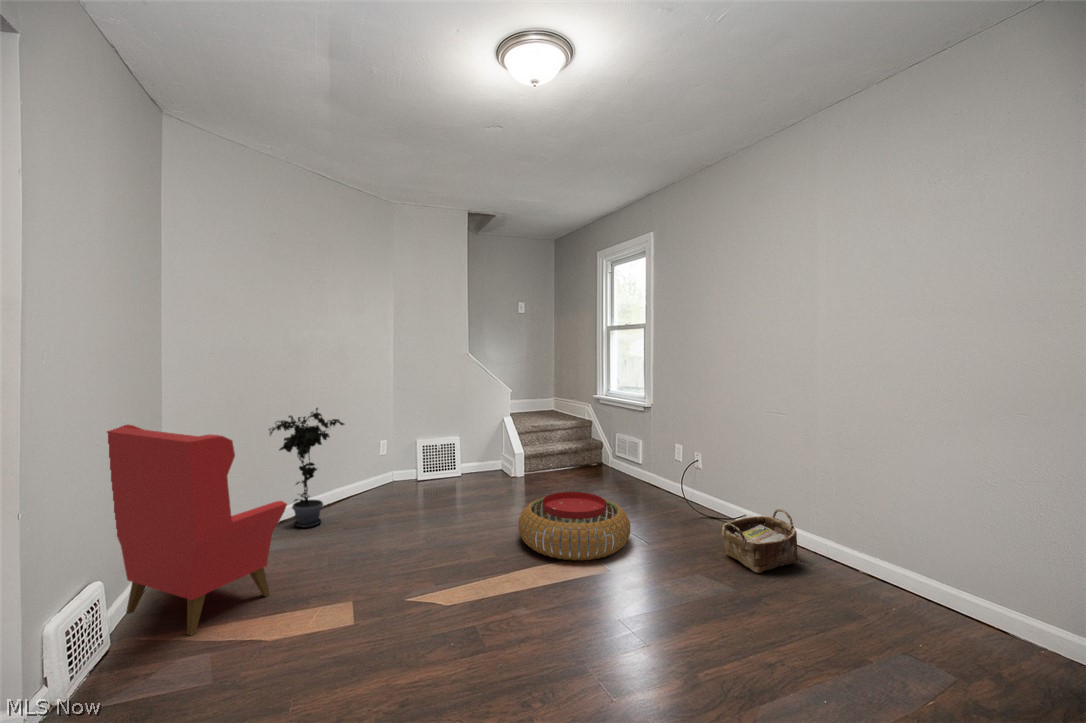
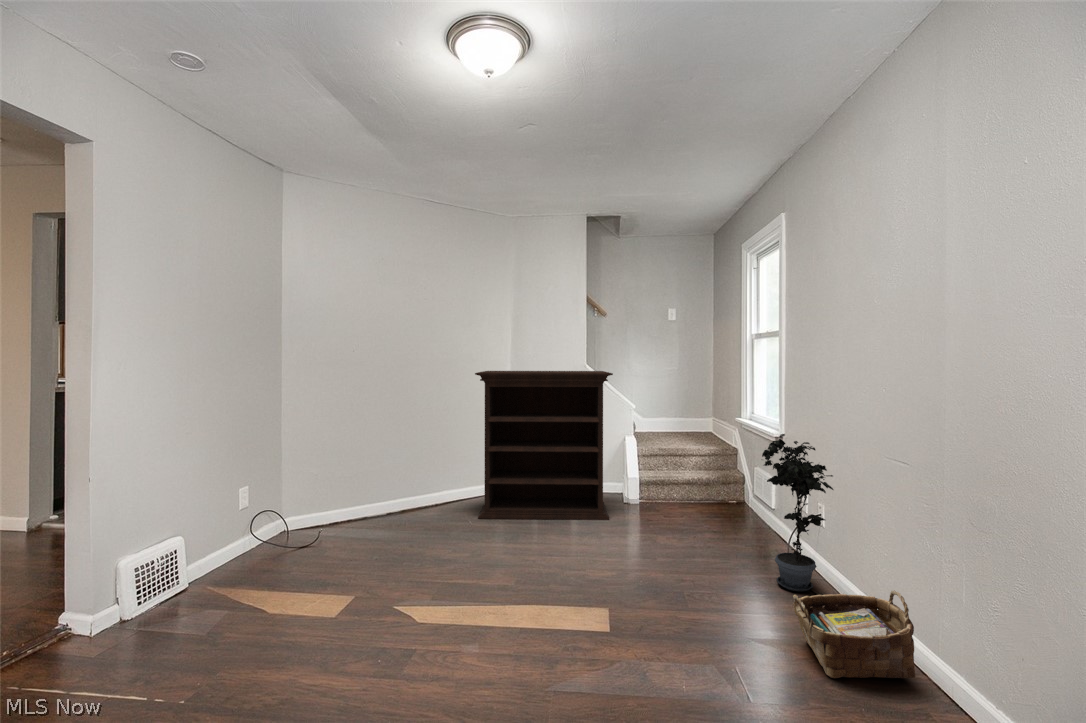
bookshelf: none [378,359,518,510] -> present [475,371,613,520]
potted plant: present [269,408,344,527] -> present [762,434,833,592]
armchair: present [107,424,287,635] -> none [202,417,324,594]
pouf: present [519,492,631,560] -> none [555,523,688,607]

